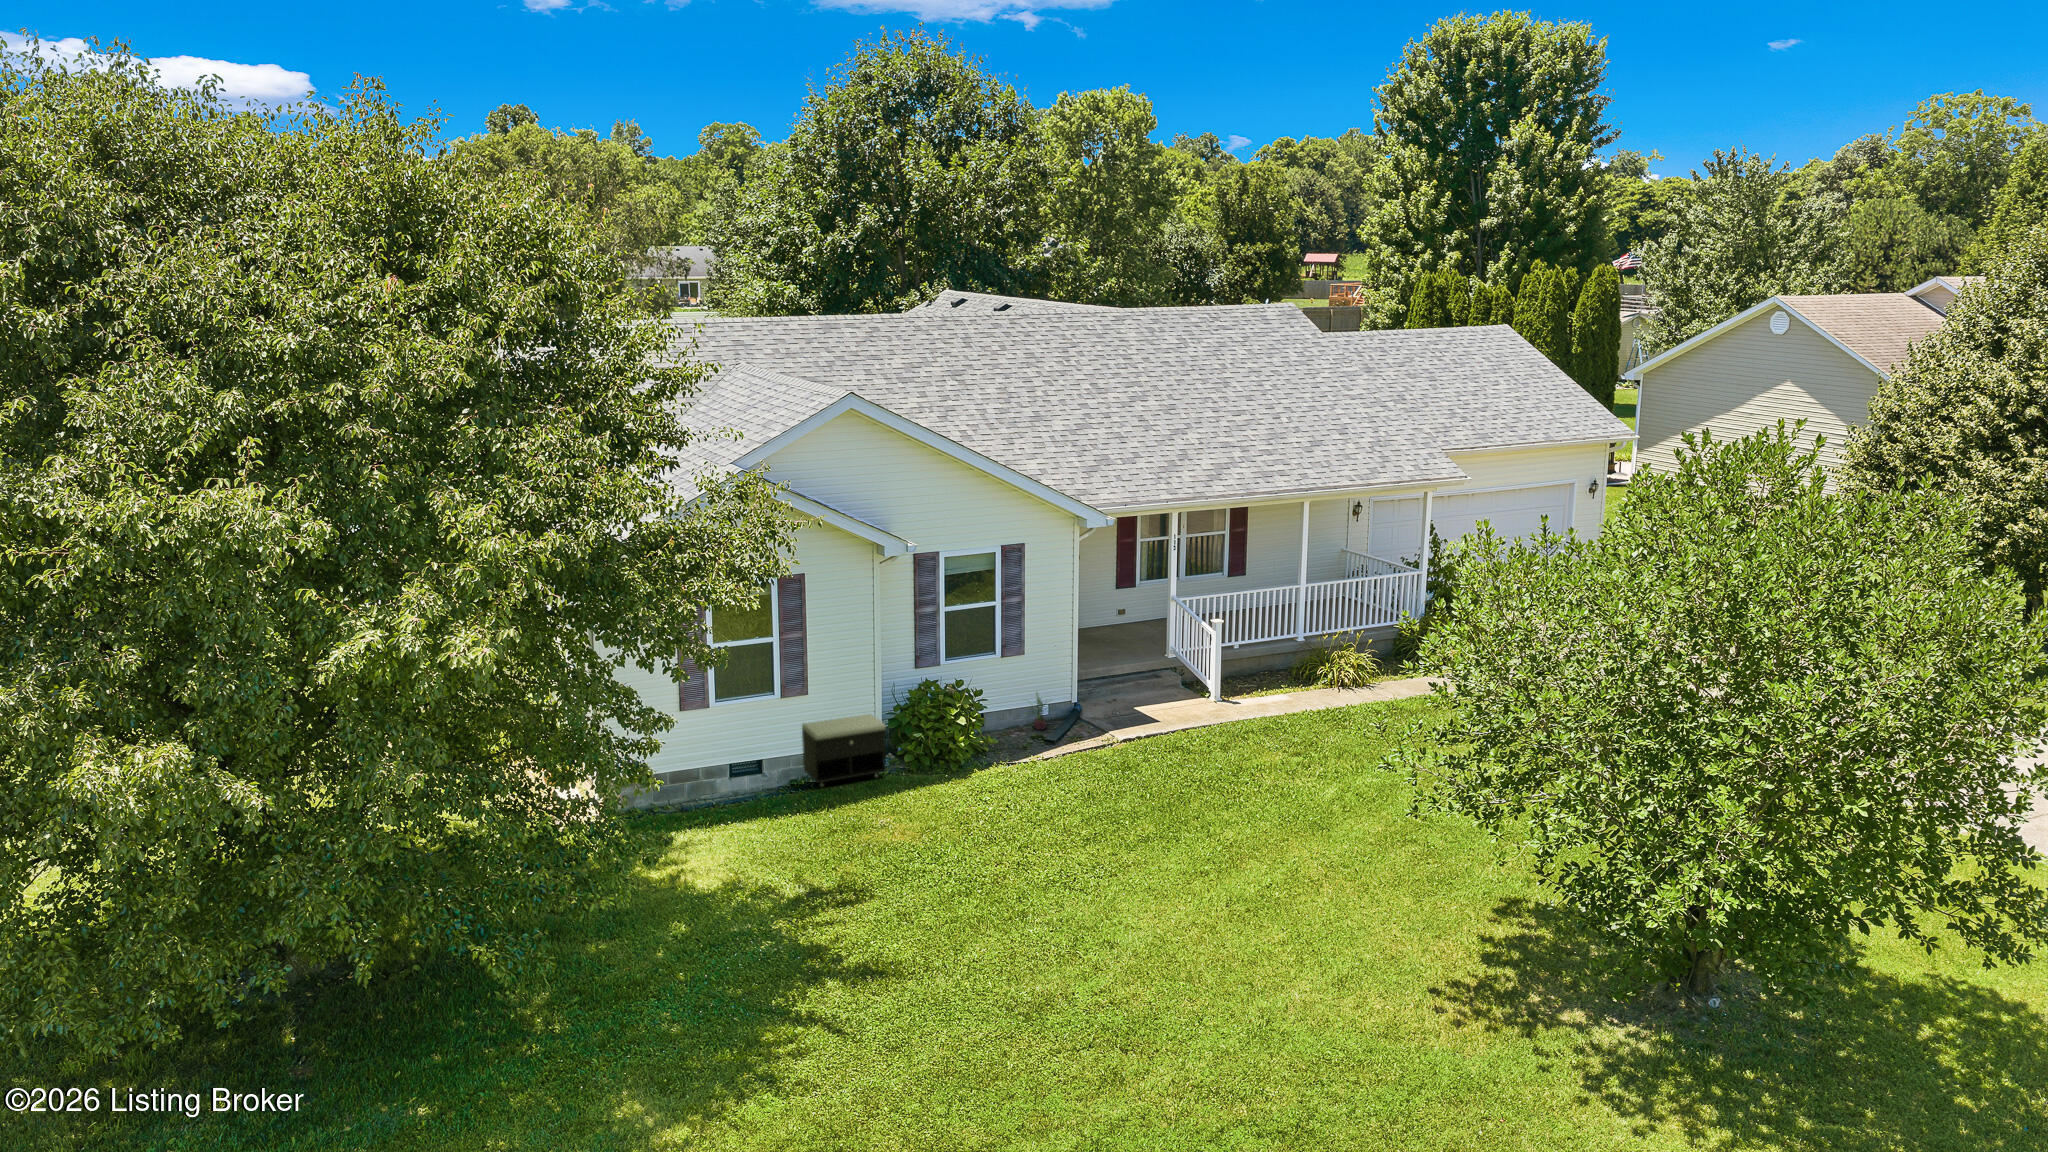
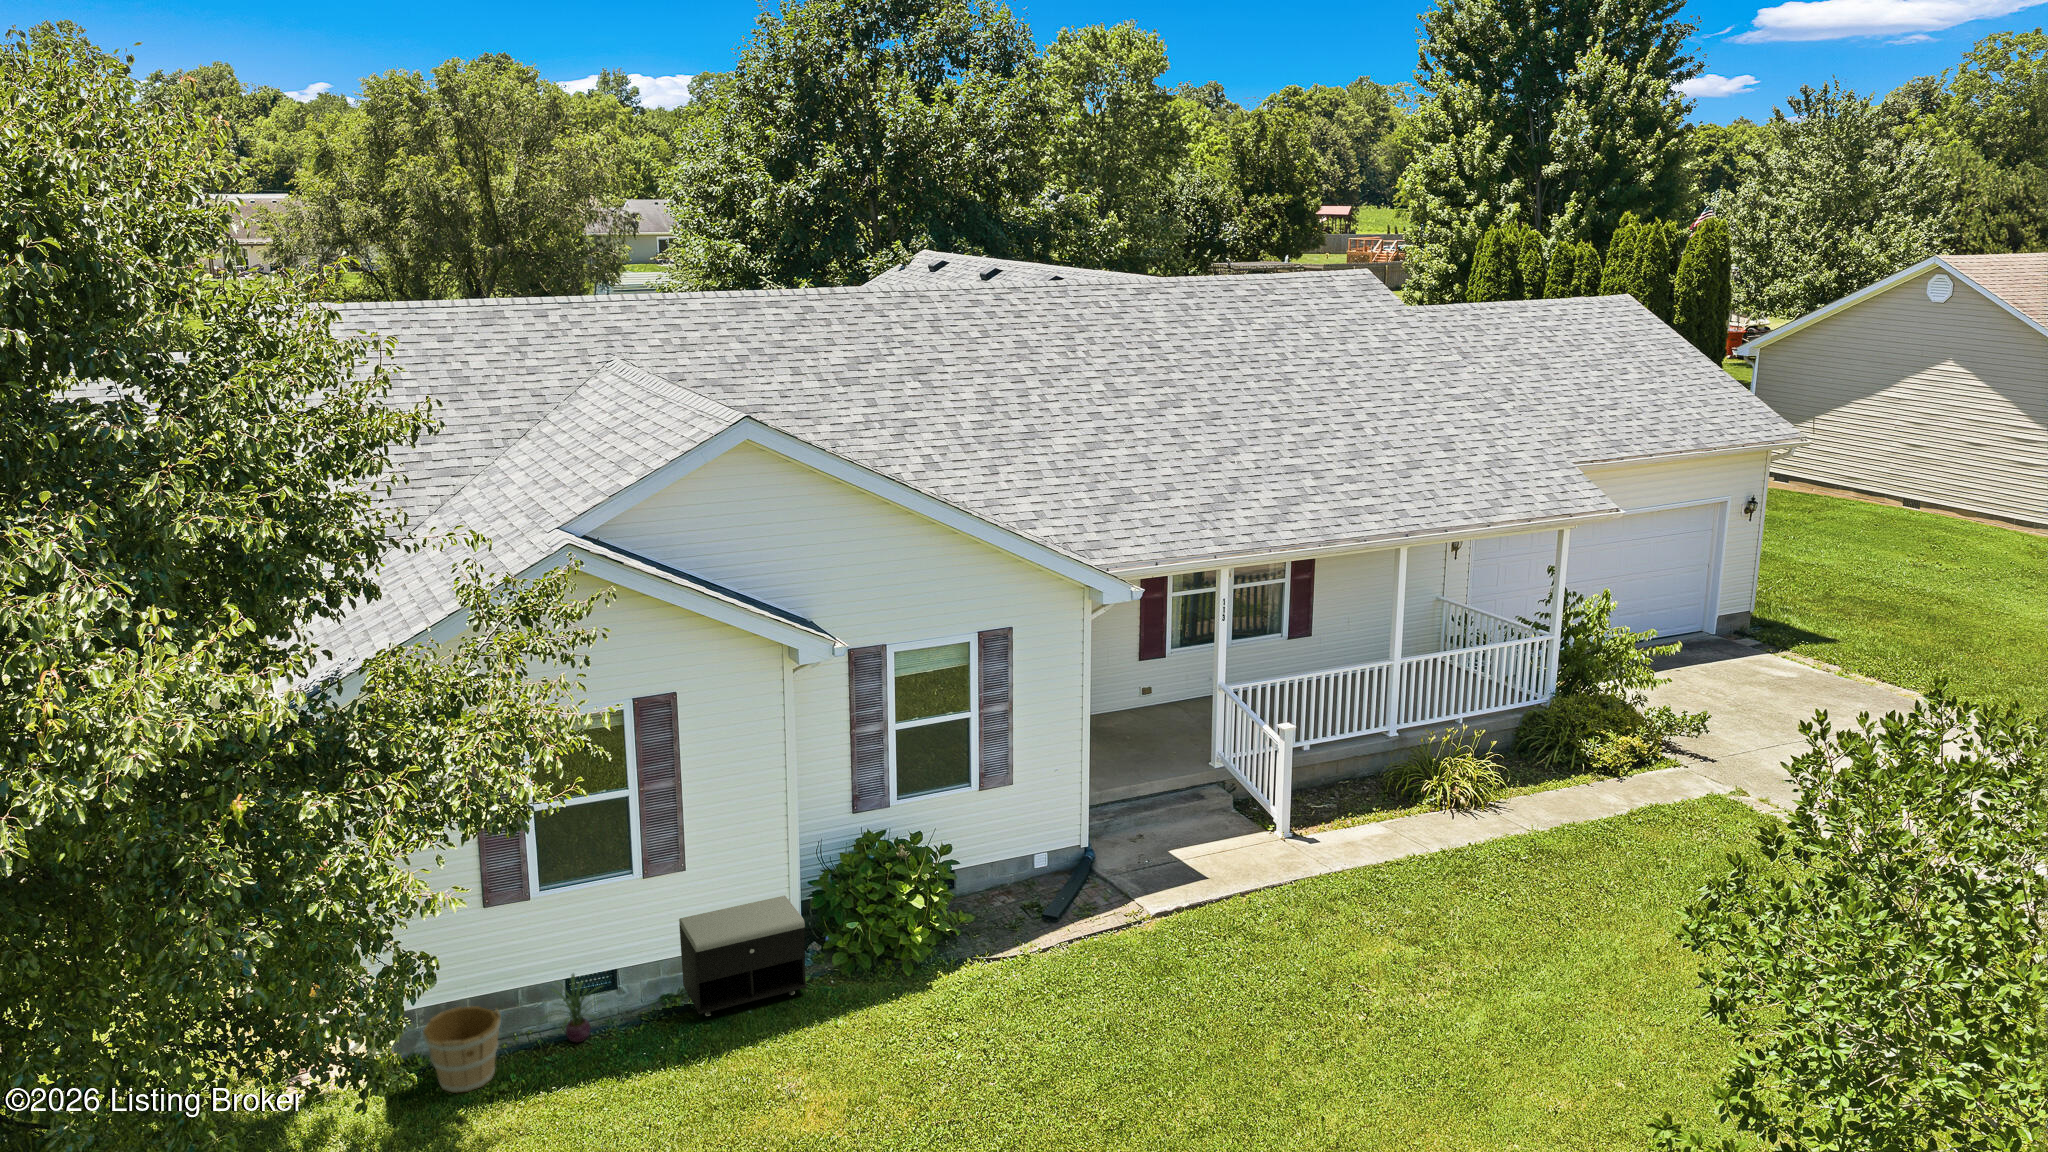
decorative plant: present [1033,693,1047,730] -> present [544,974,604,1043]
wooden bucket: none [646,768,694,818] -> present [423,1006,501,1093]

